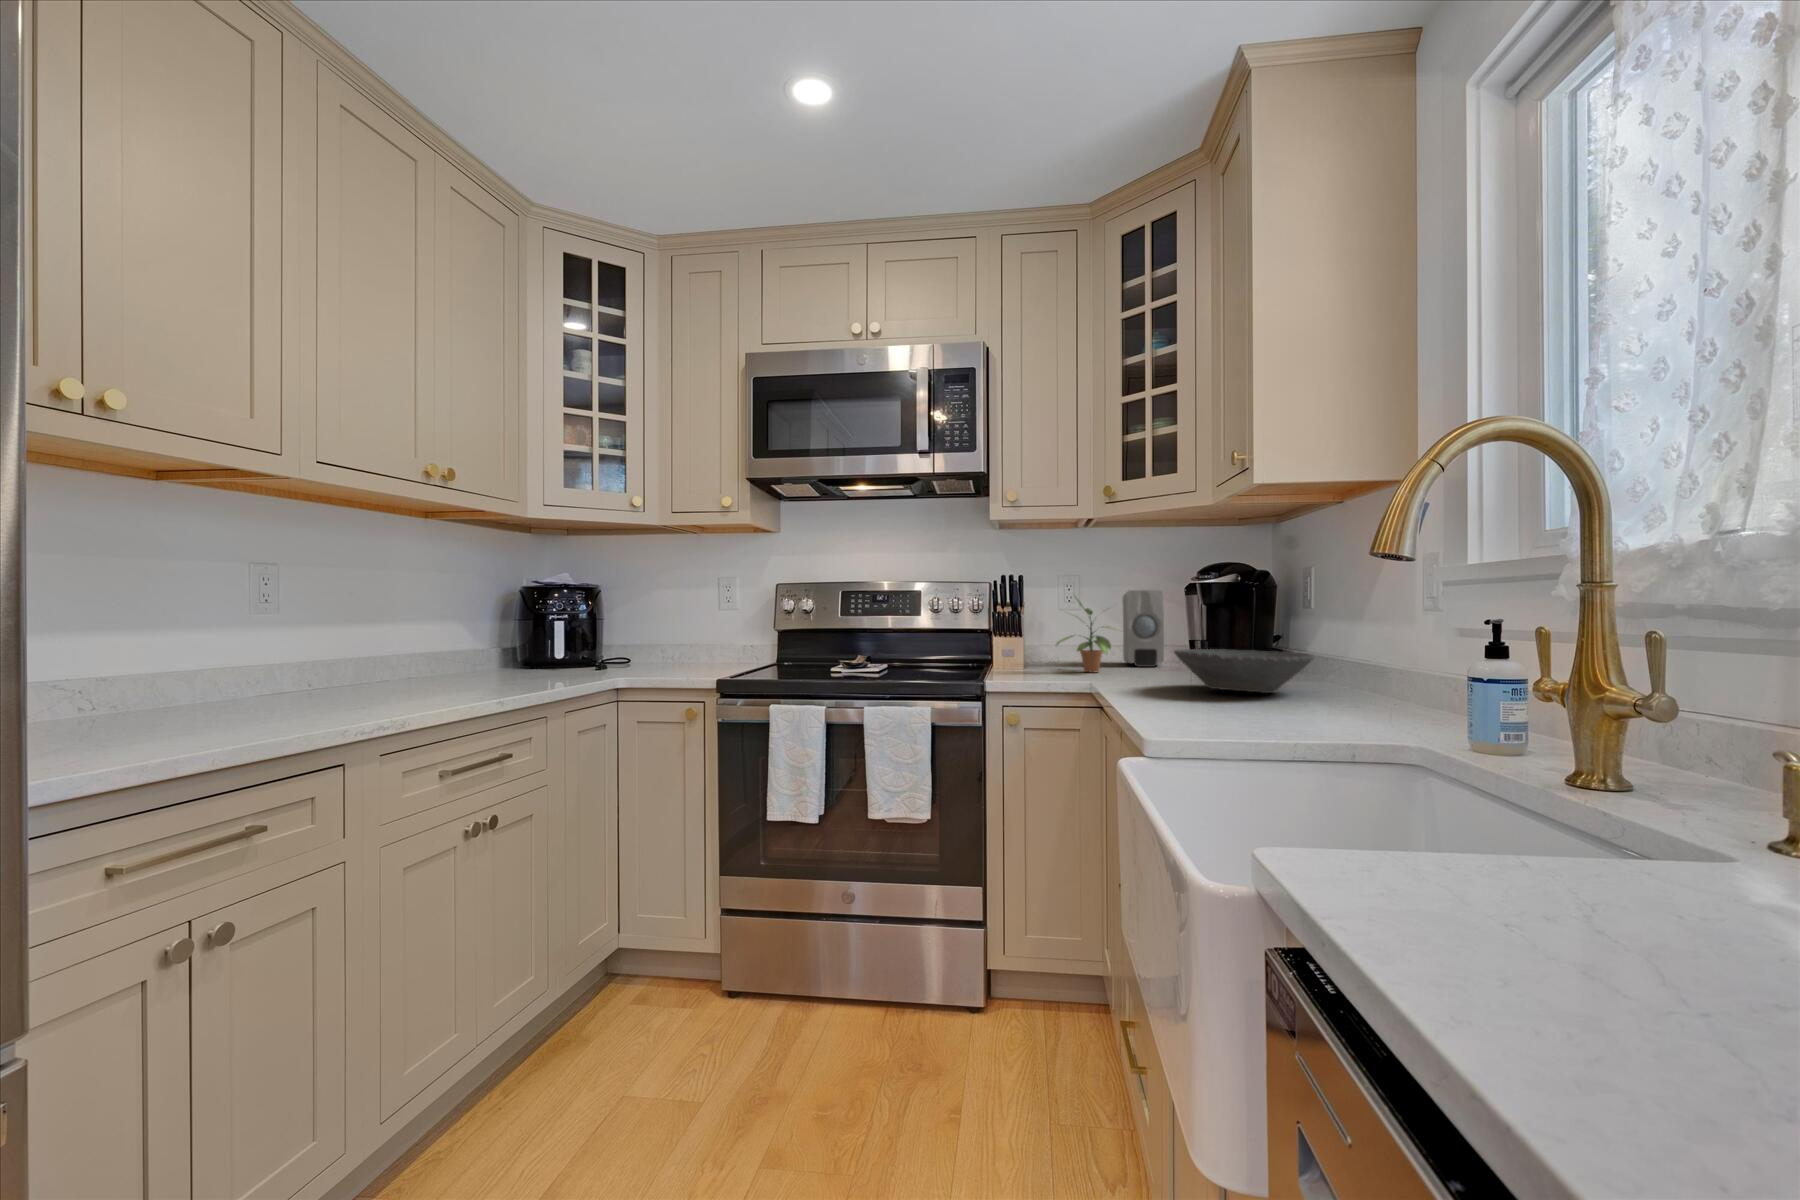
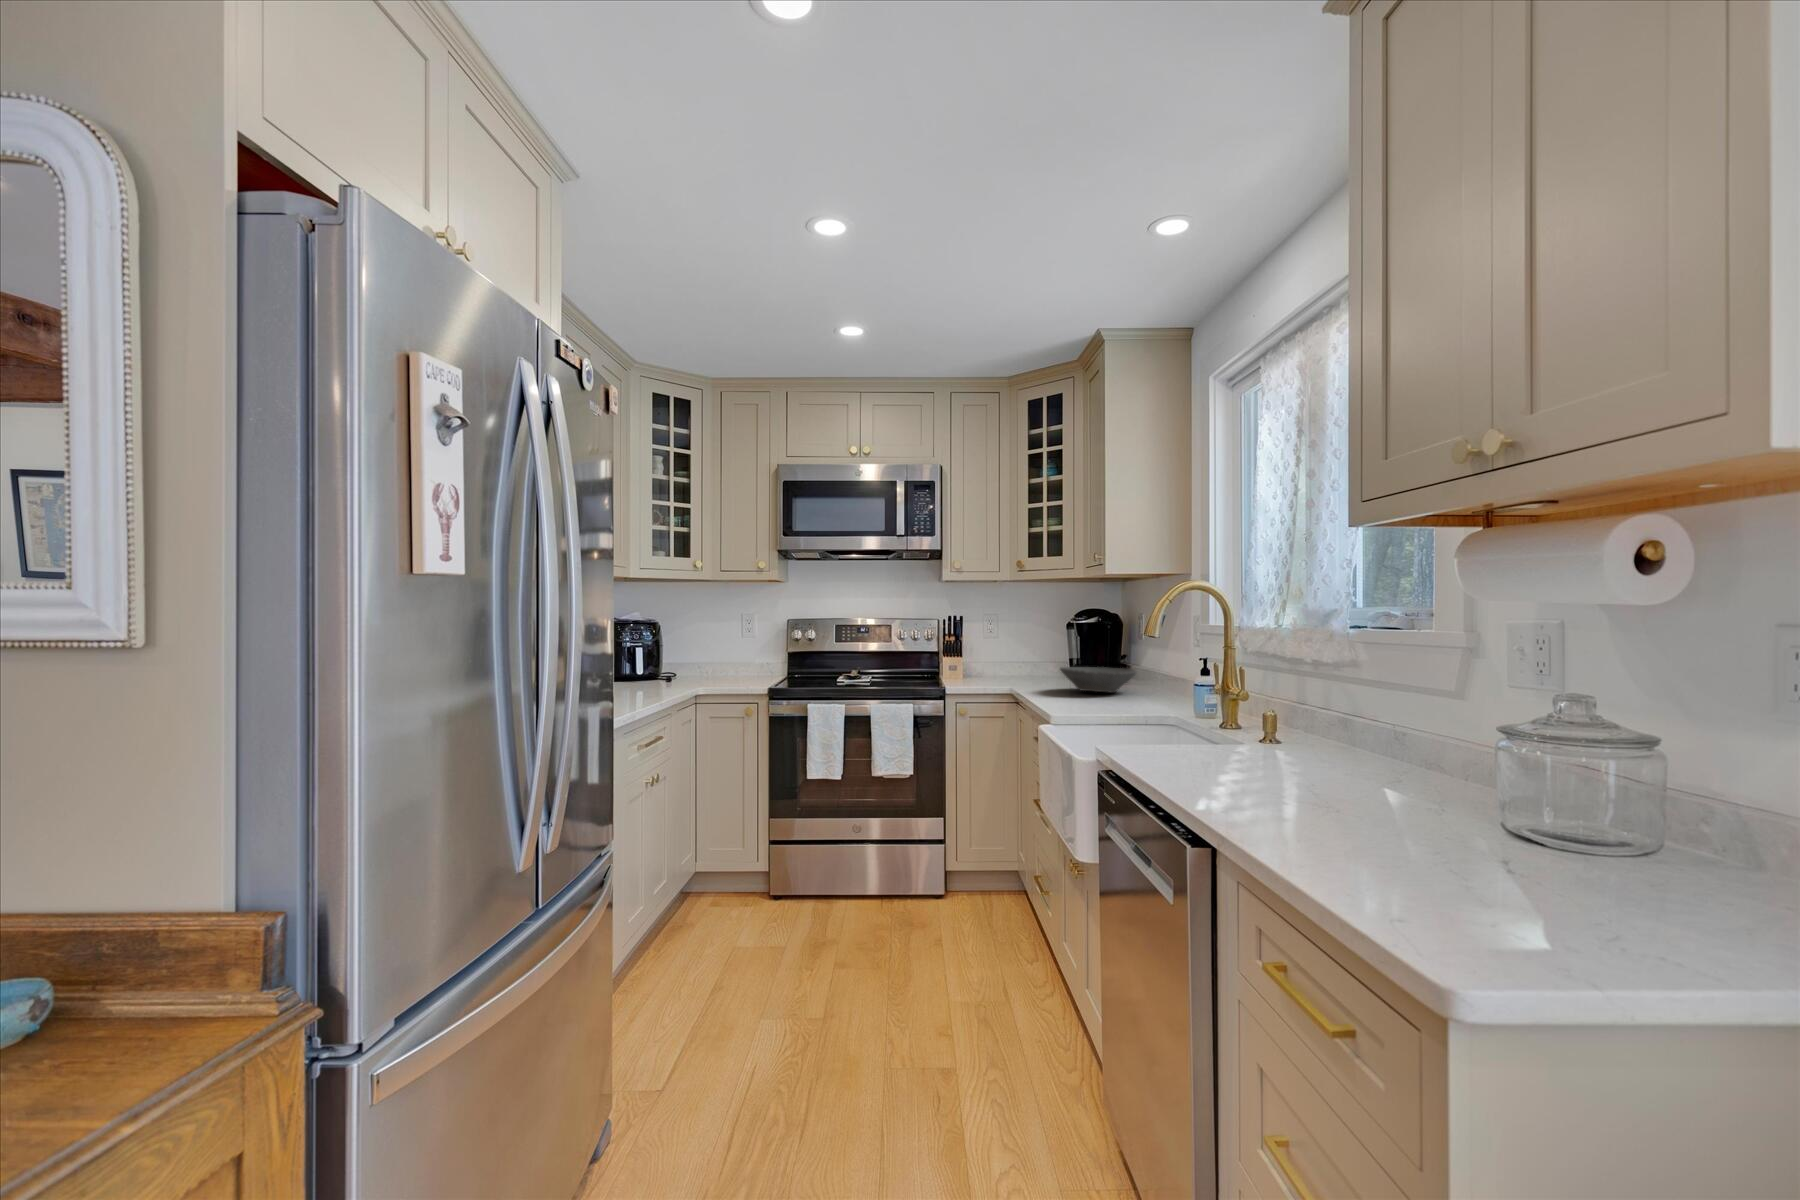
soap dispenser: present [1123,590,1164,667] -> none [1027,627,1053,677]
potted plant: present [1057,598,1111,672] -> none [986,629,1029,681]

